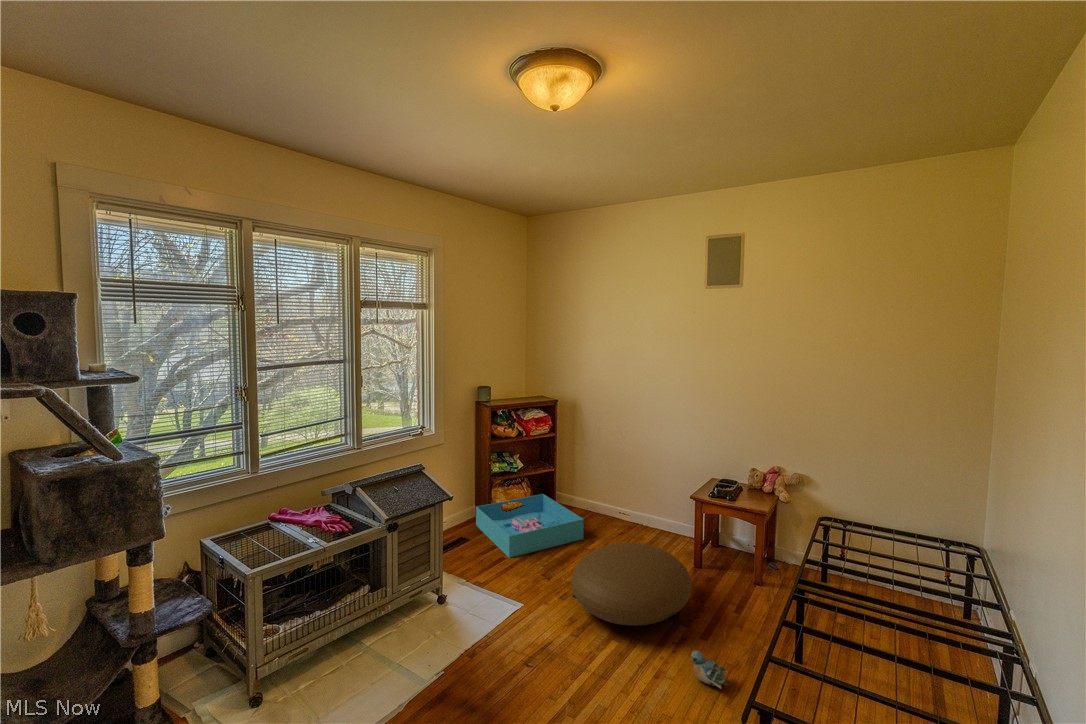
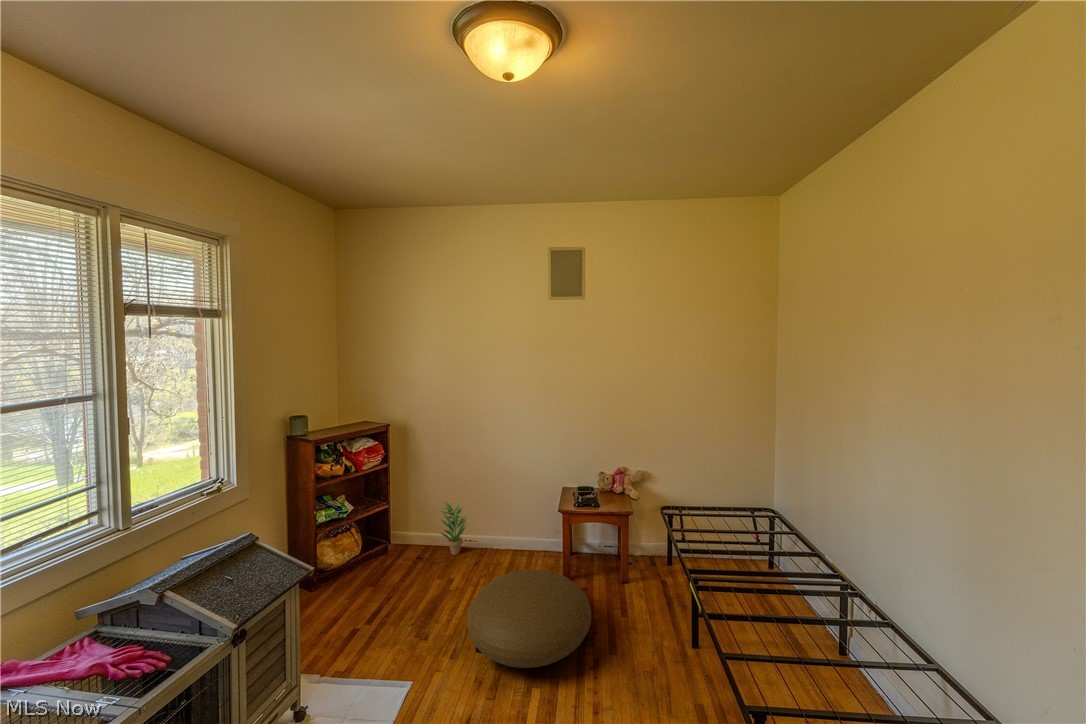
potted plant: none [592,473,619,523] -> present [440,502,466,555]
storage bin: present [476,494,584,558] -> none [297,537,441,627]
plush toy: present [690,651,730,689] -> none [622,668,662,699]

